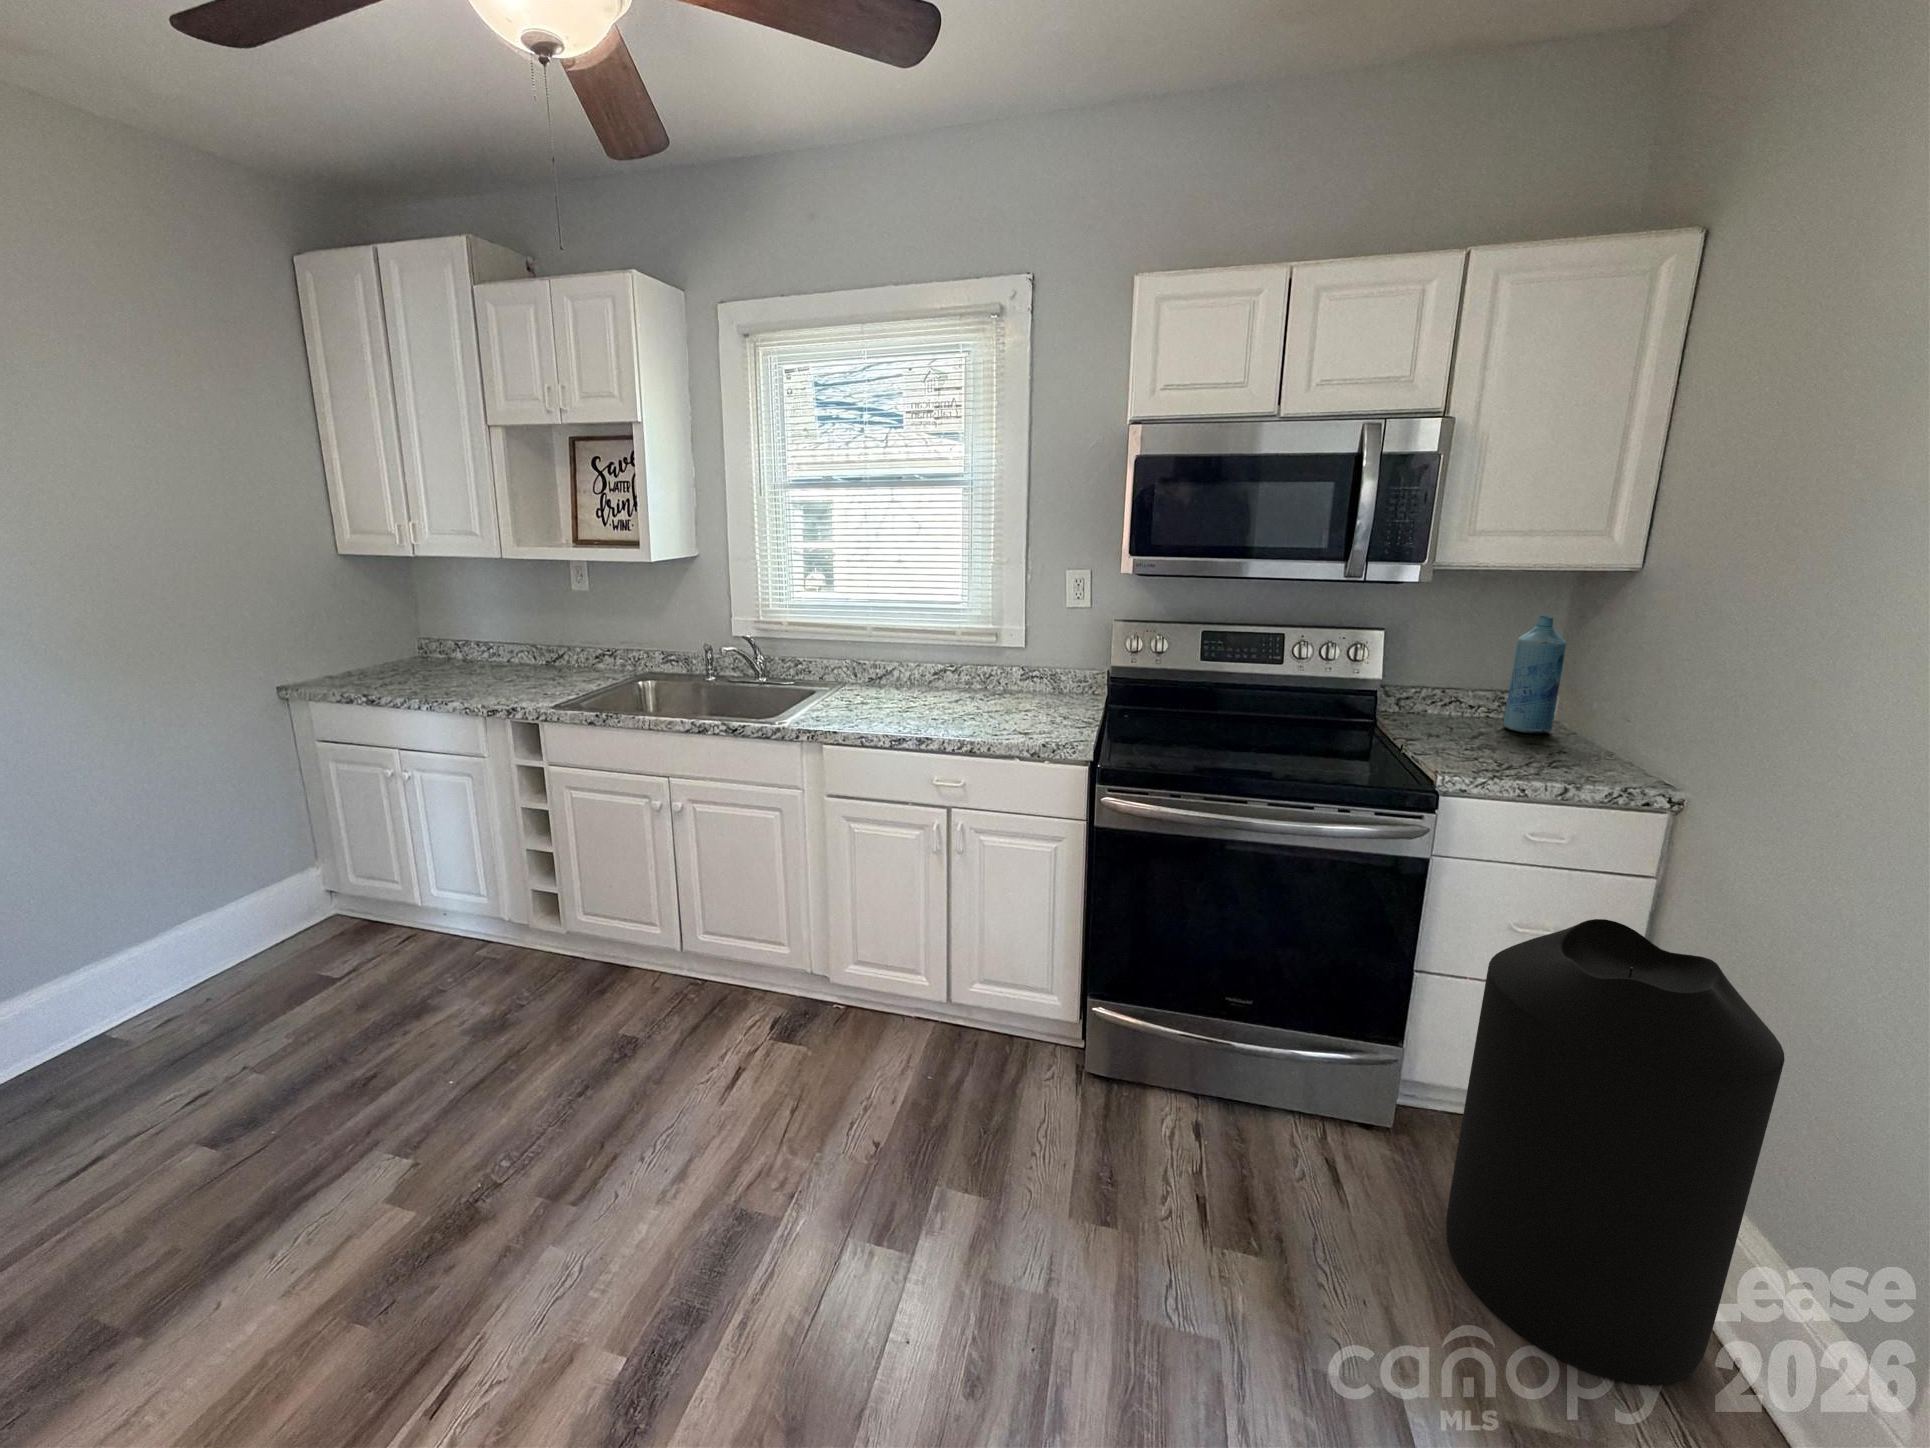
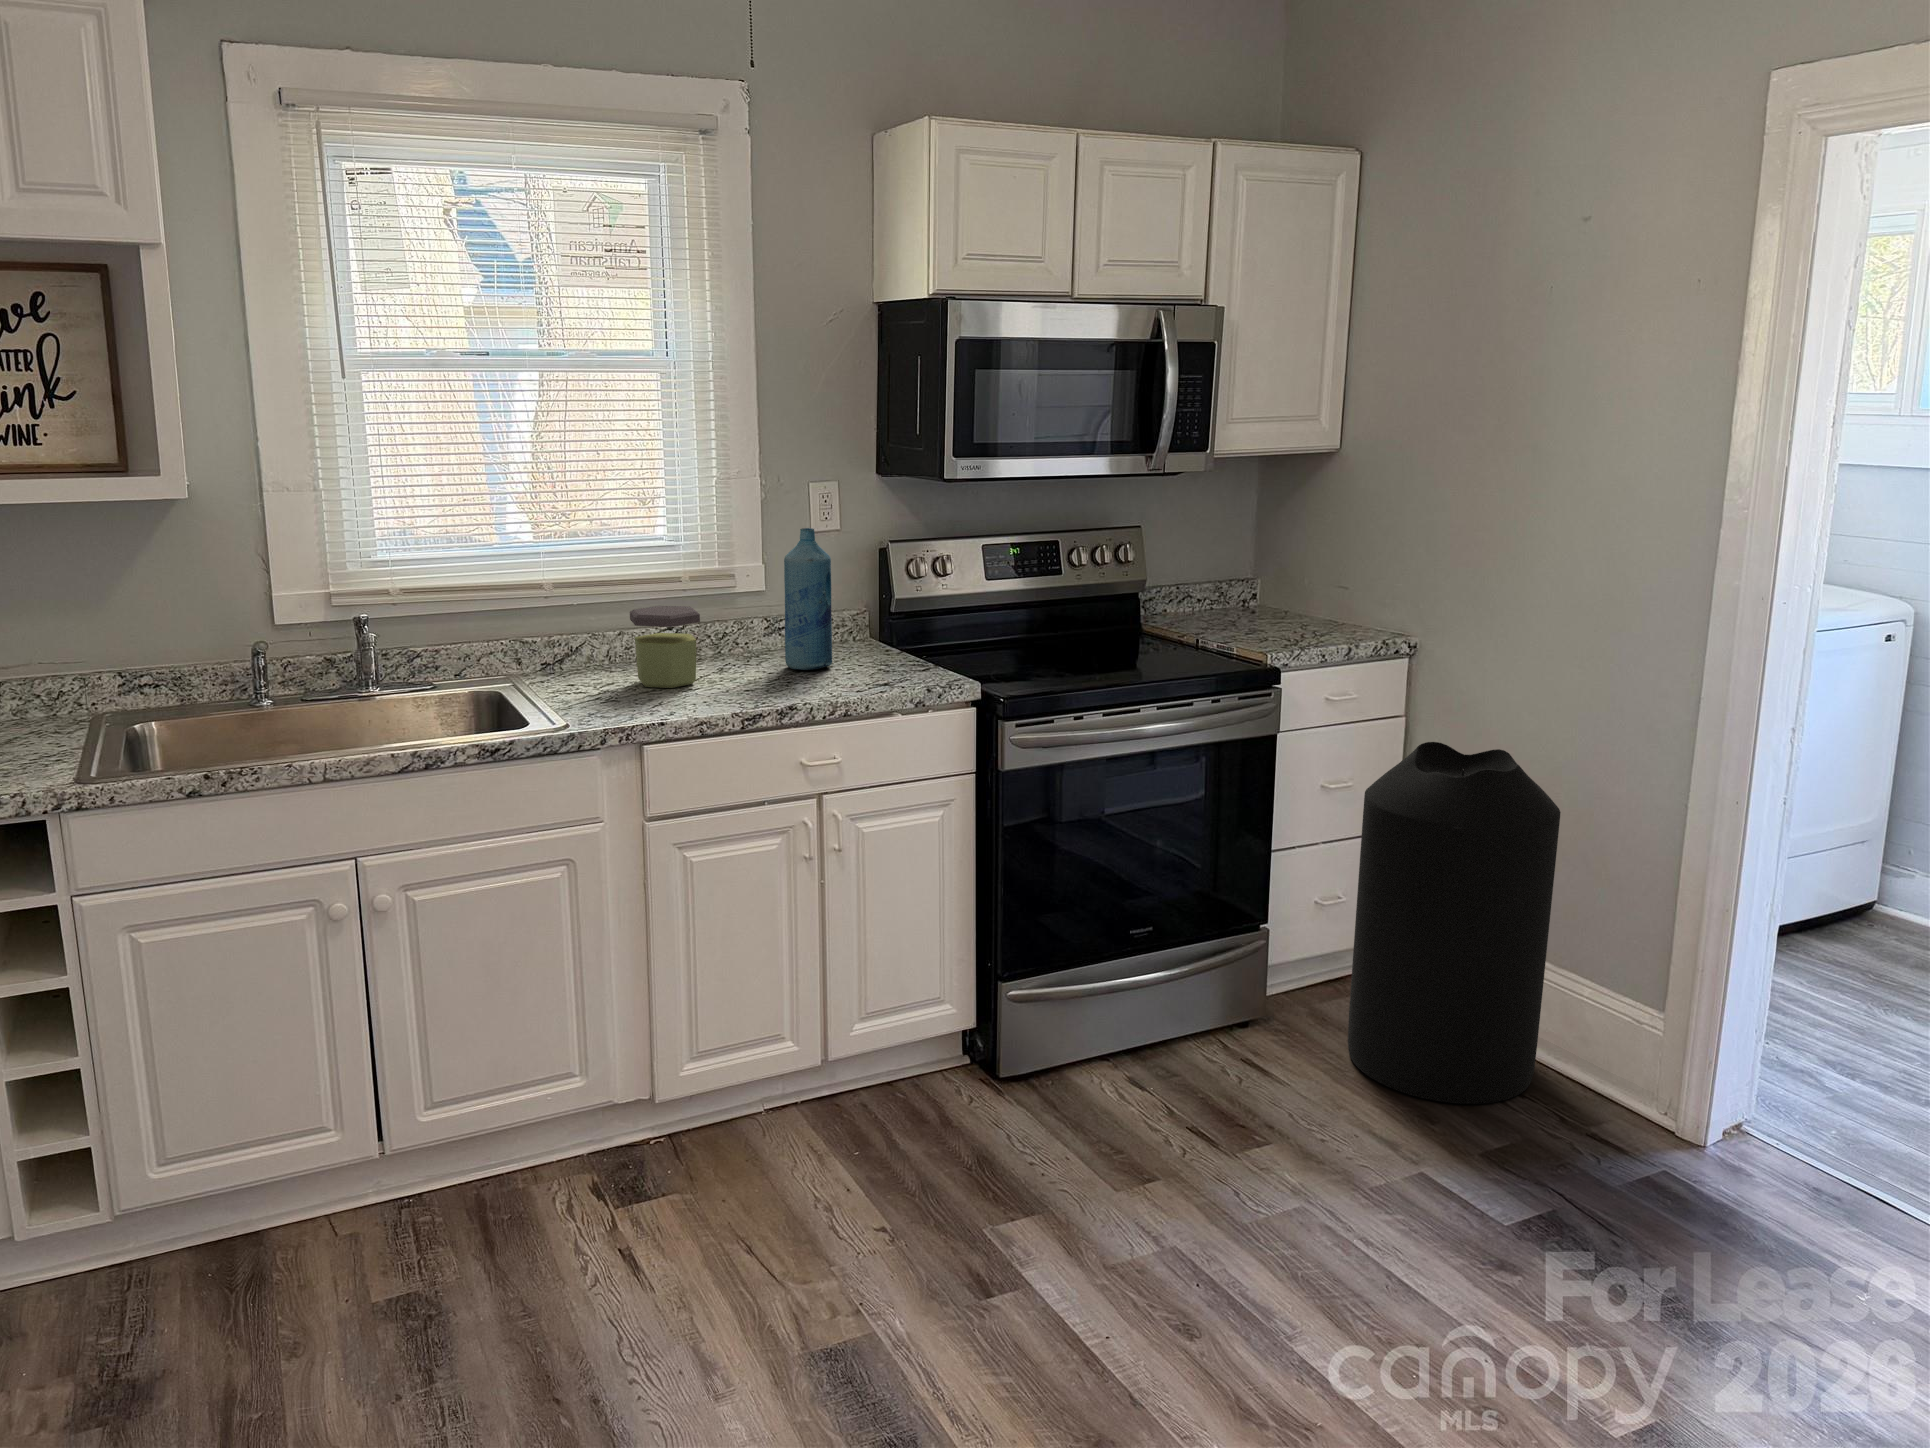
bottle: present [1504,616,1566,733] -> present [784,528,832,670]
jar: none [884,650,935,708] -> present [630,606,700,688]

